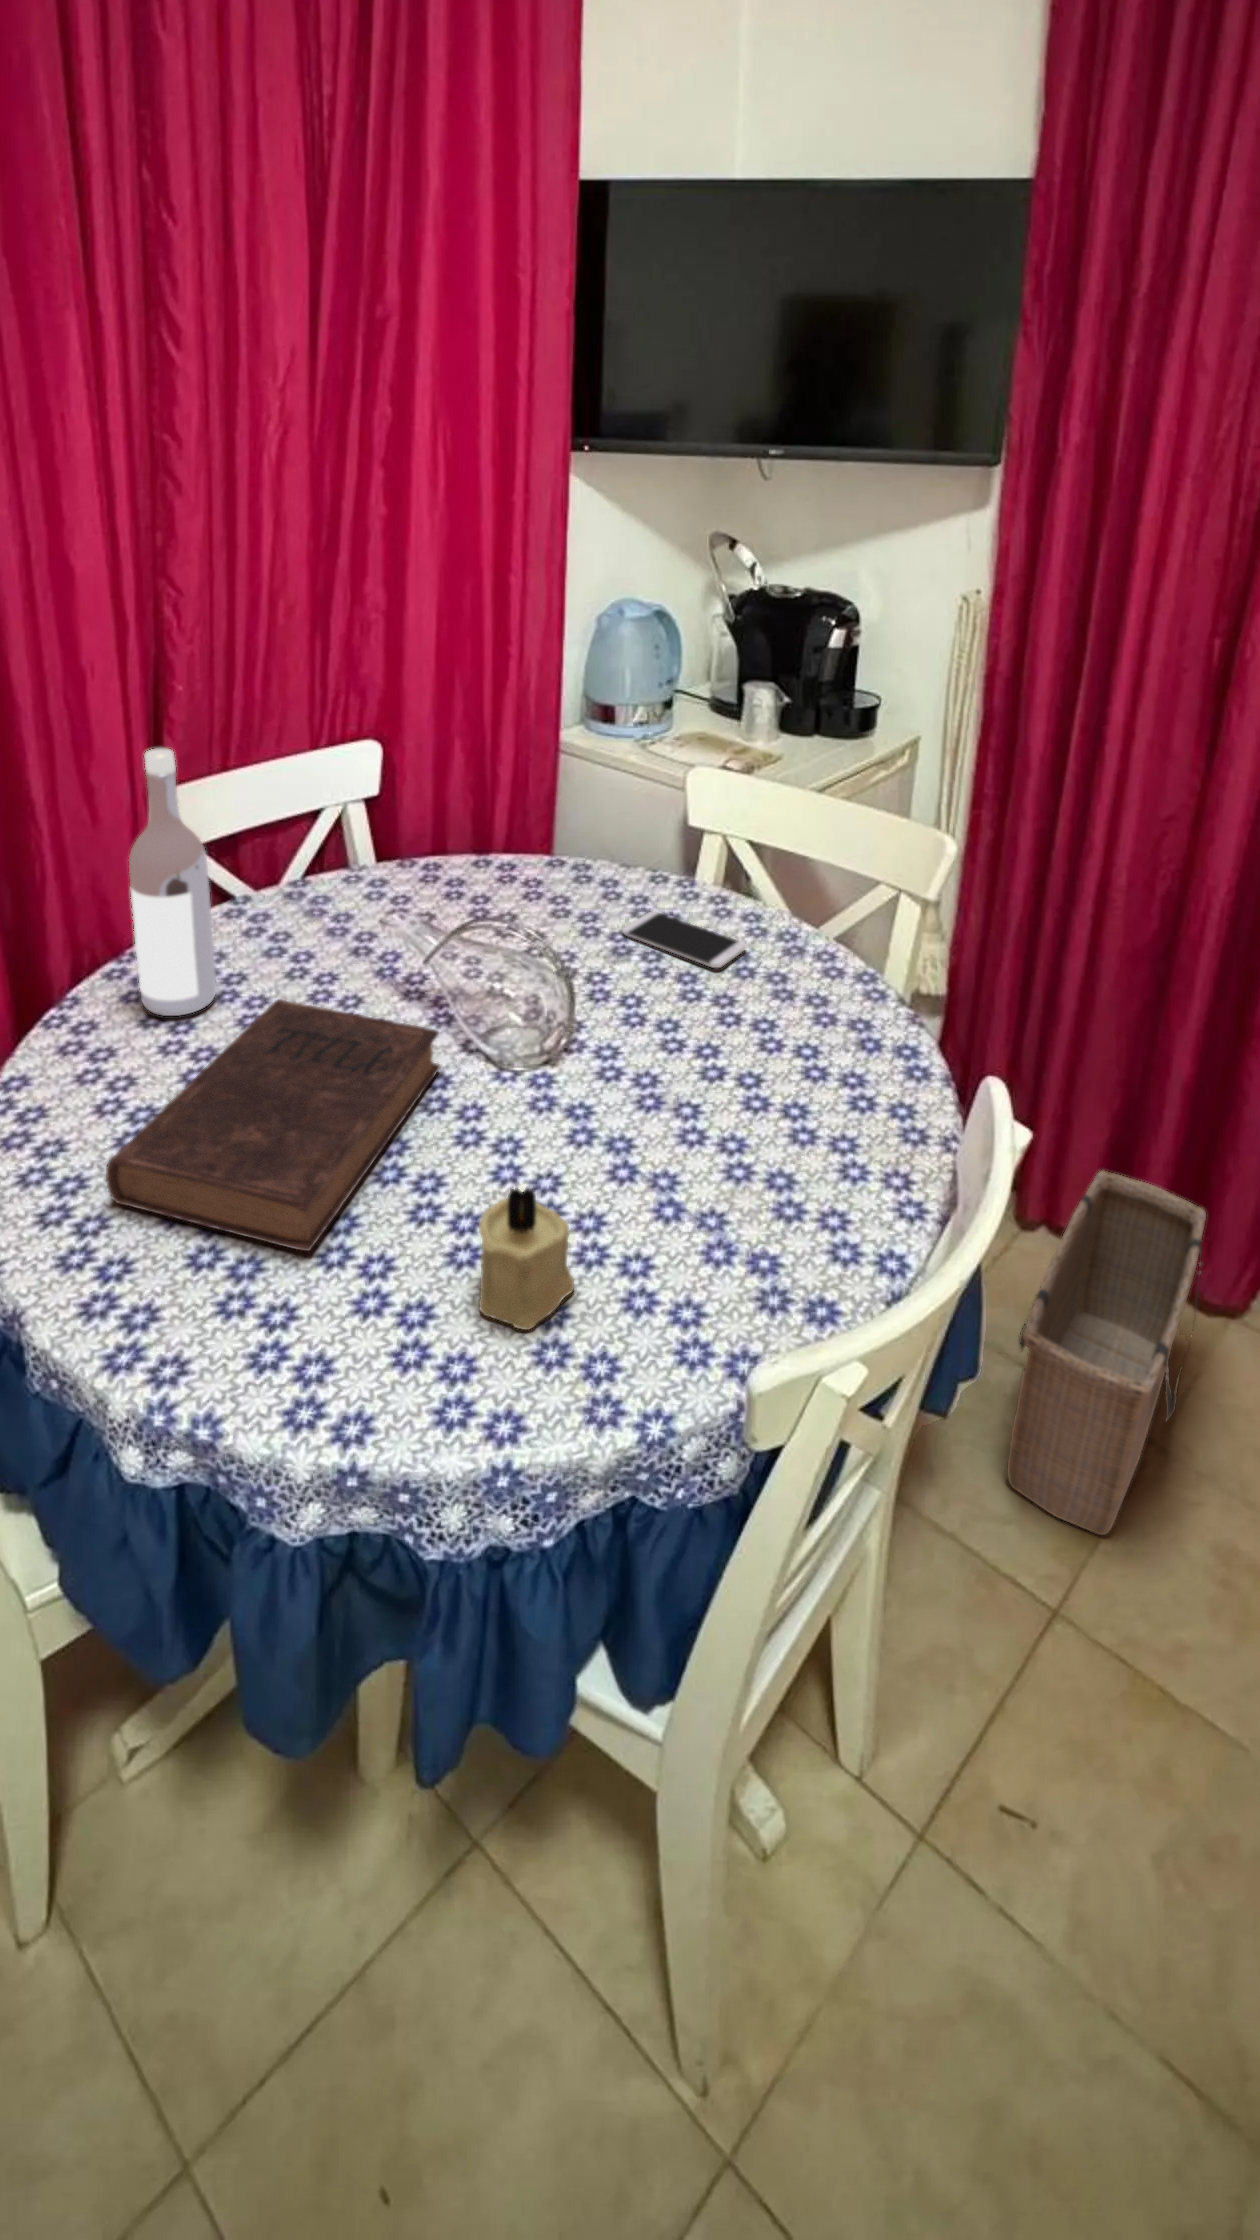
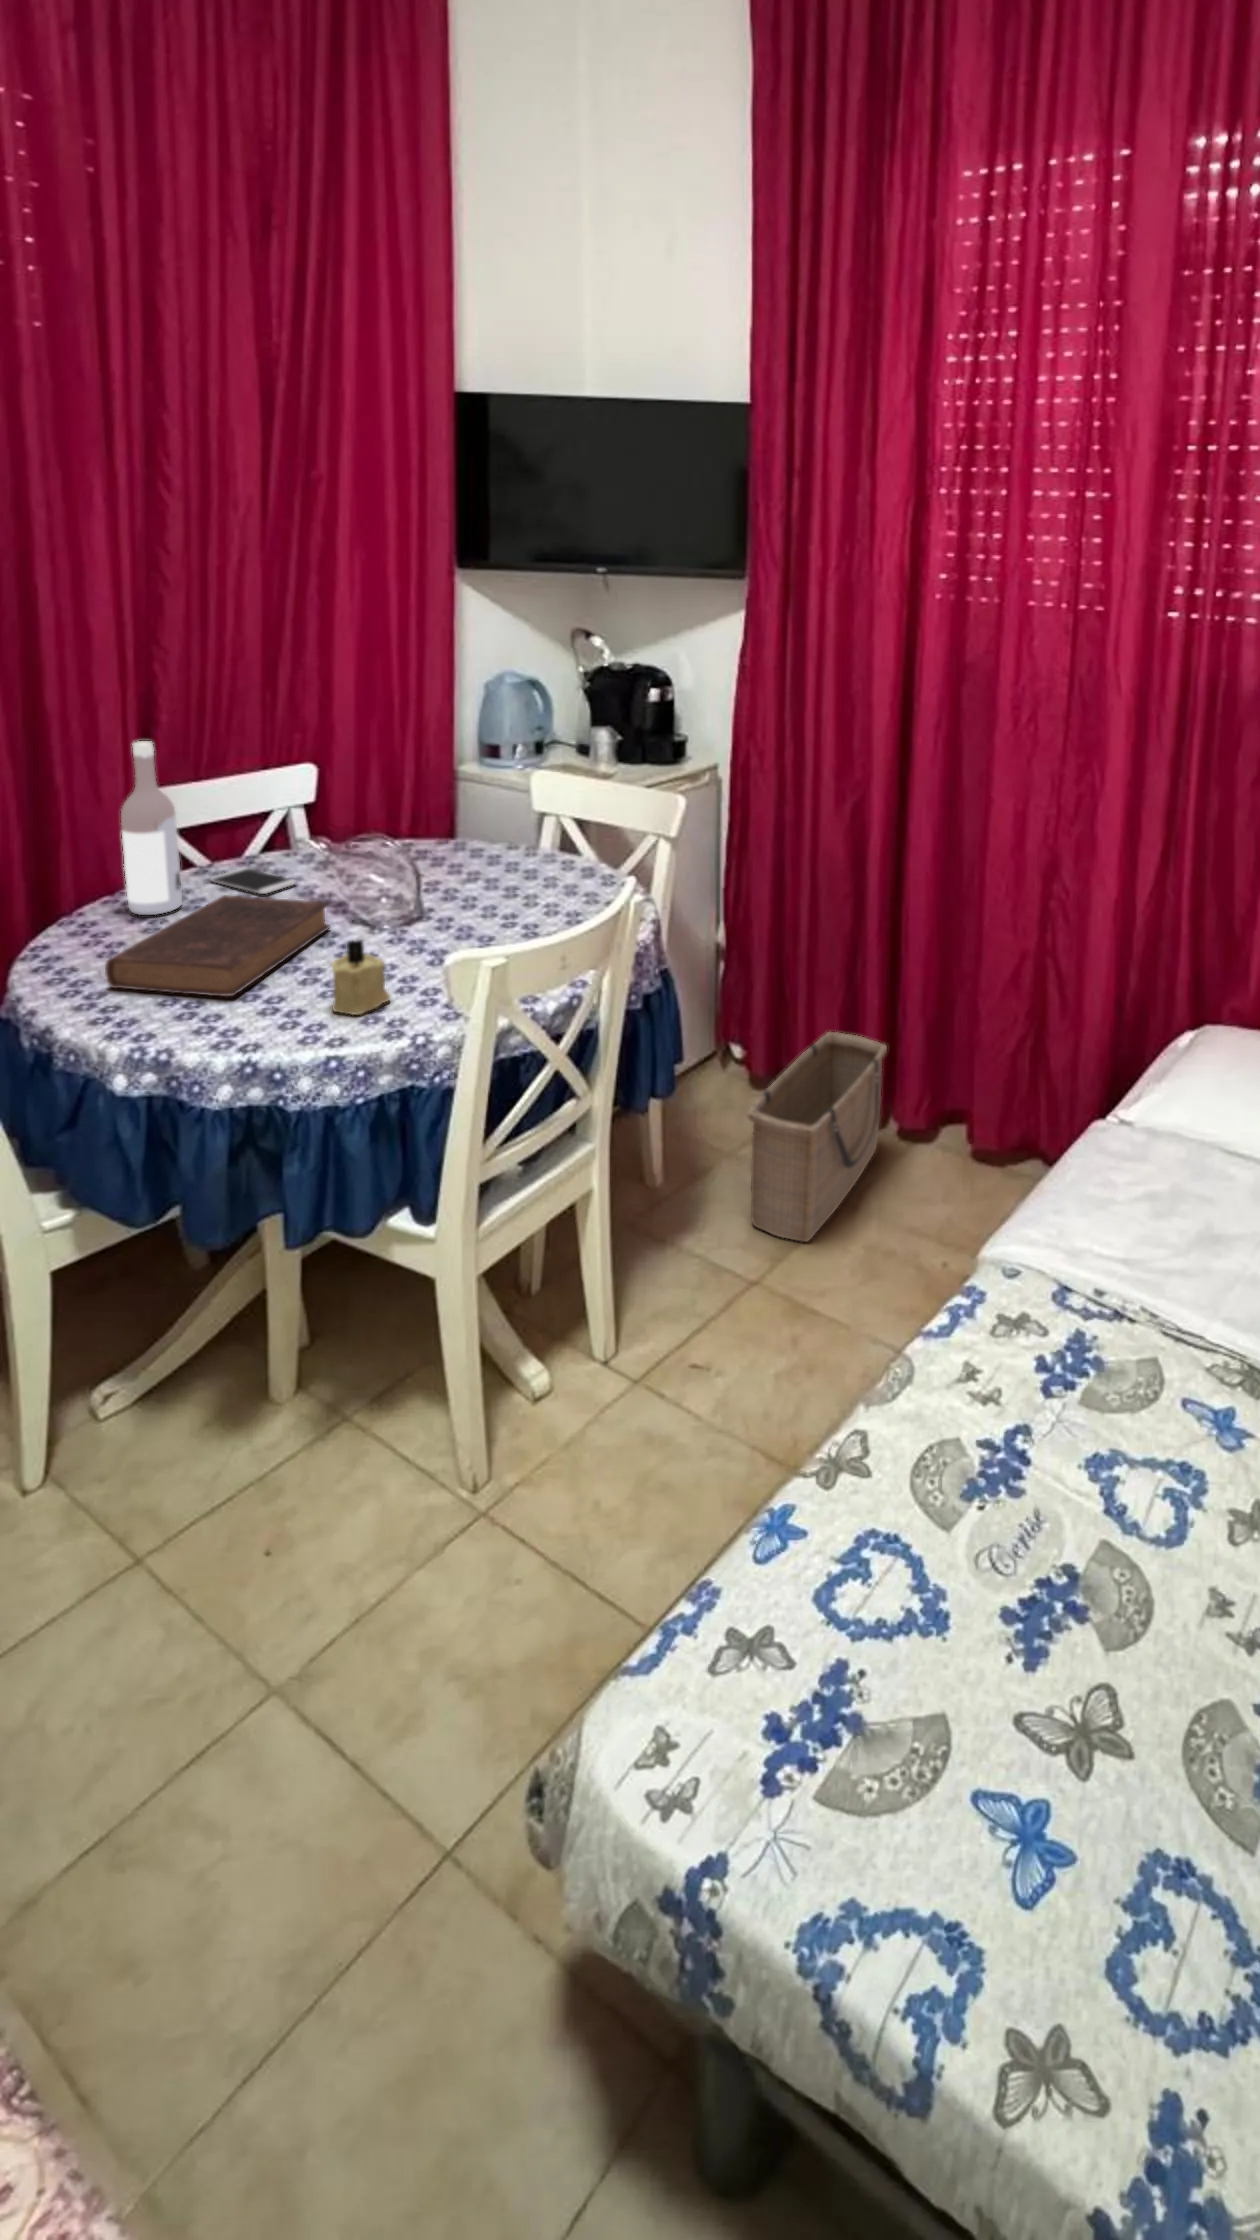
smartphone: present [622,911,746,968] -> present [211,868,295,894]

